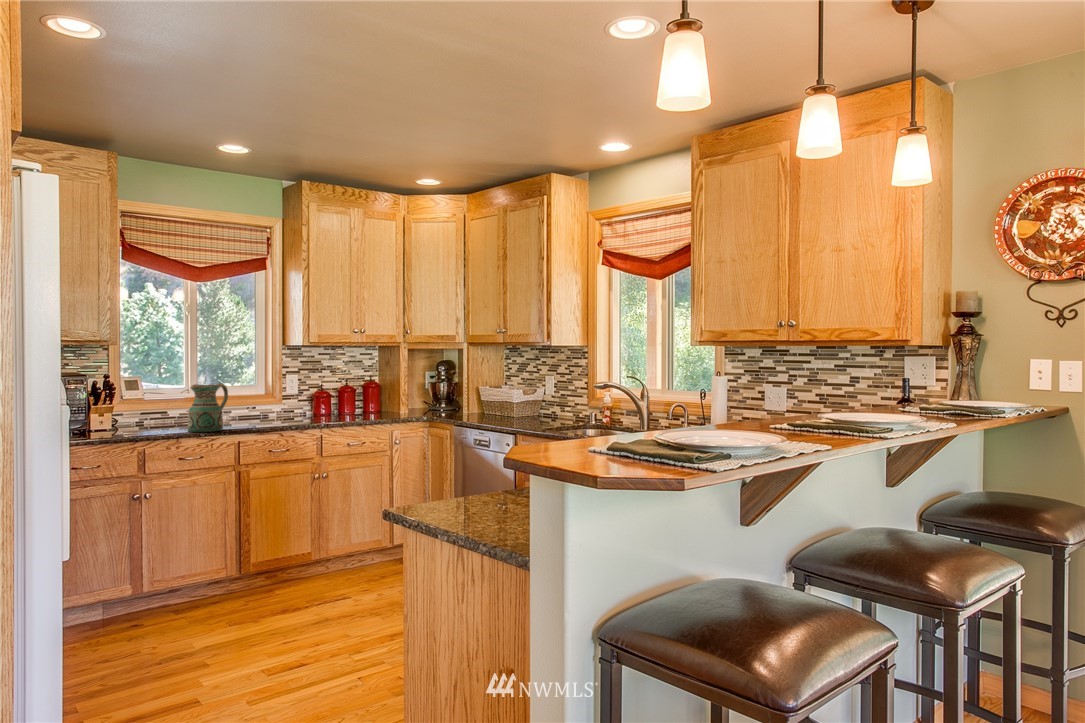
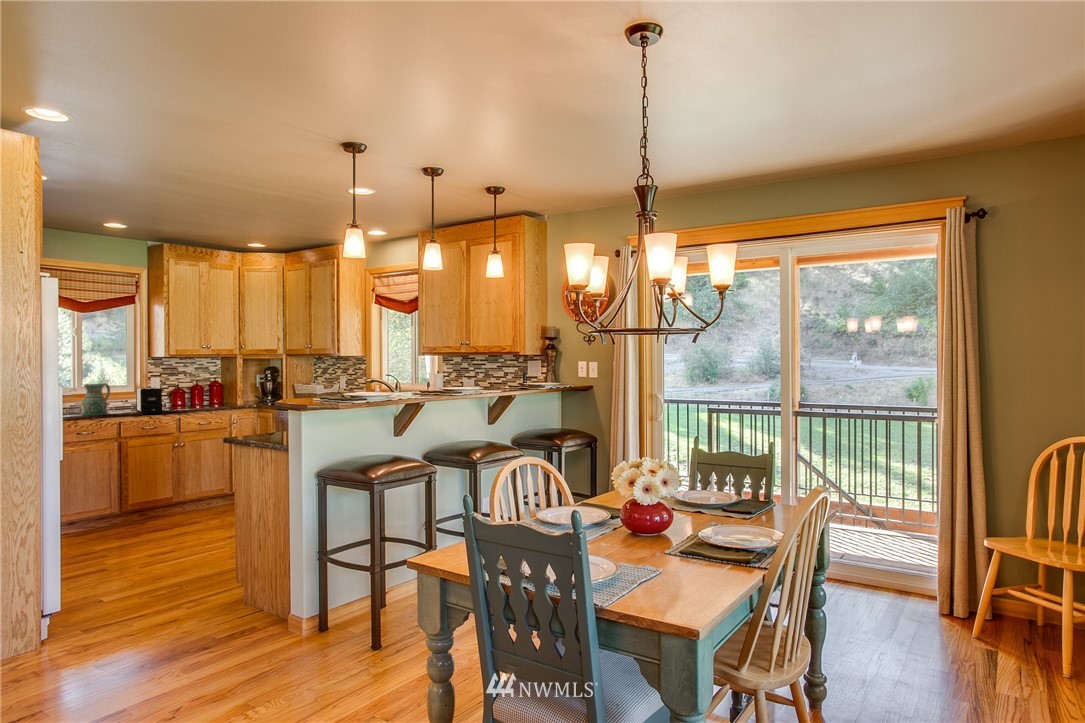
toaster: none [264,390,297,430] -> present [136,388,162,414]

